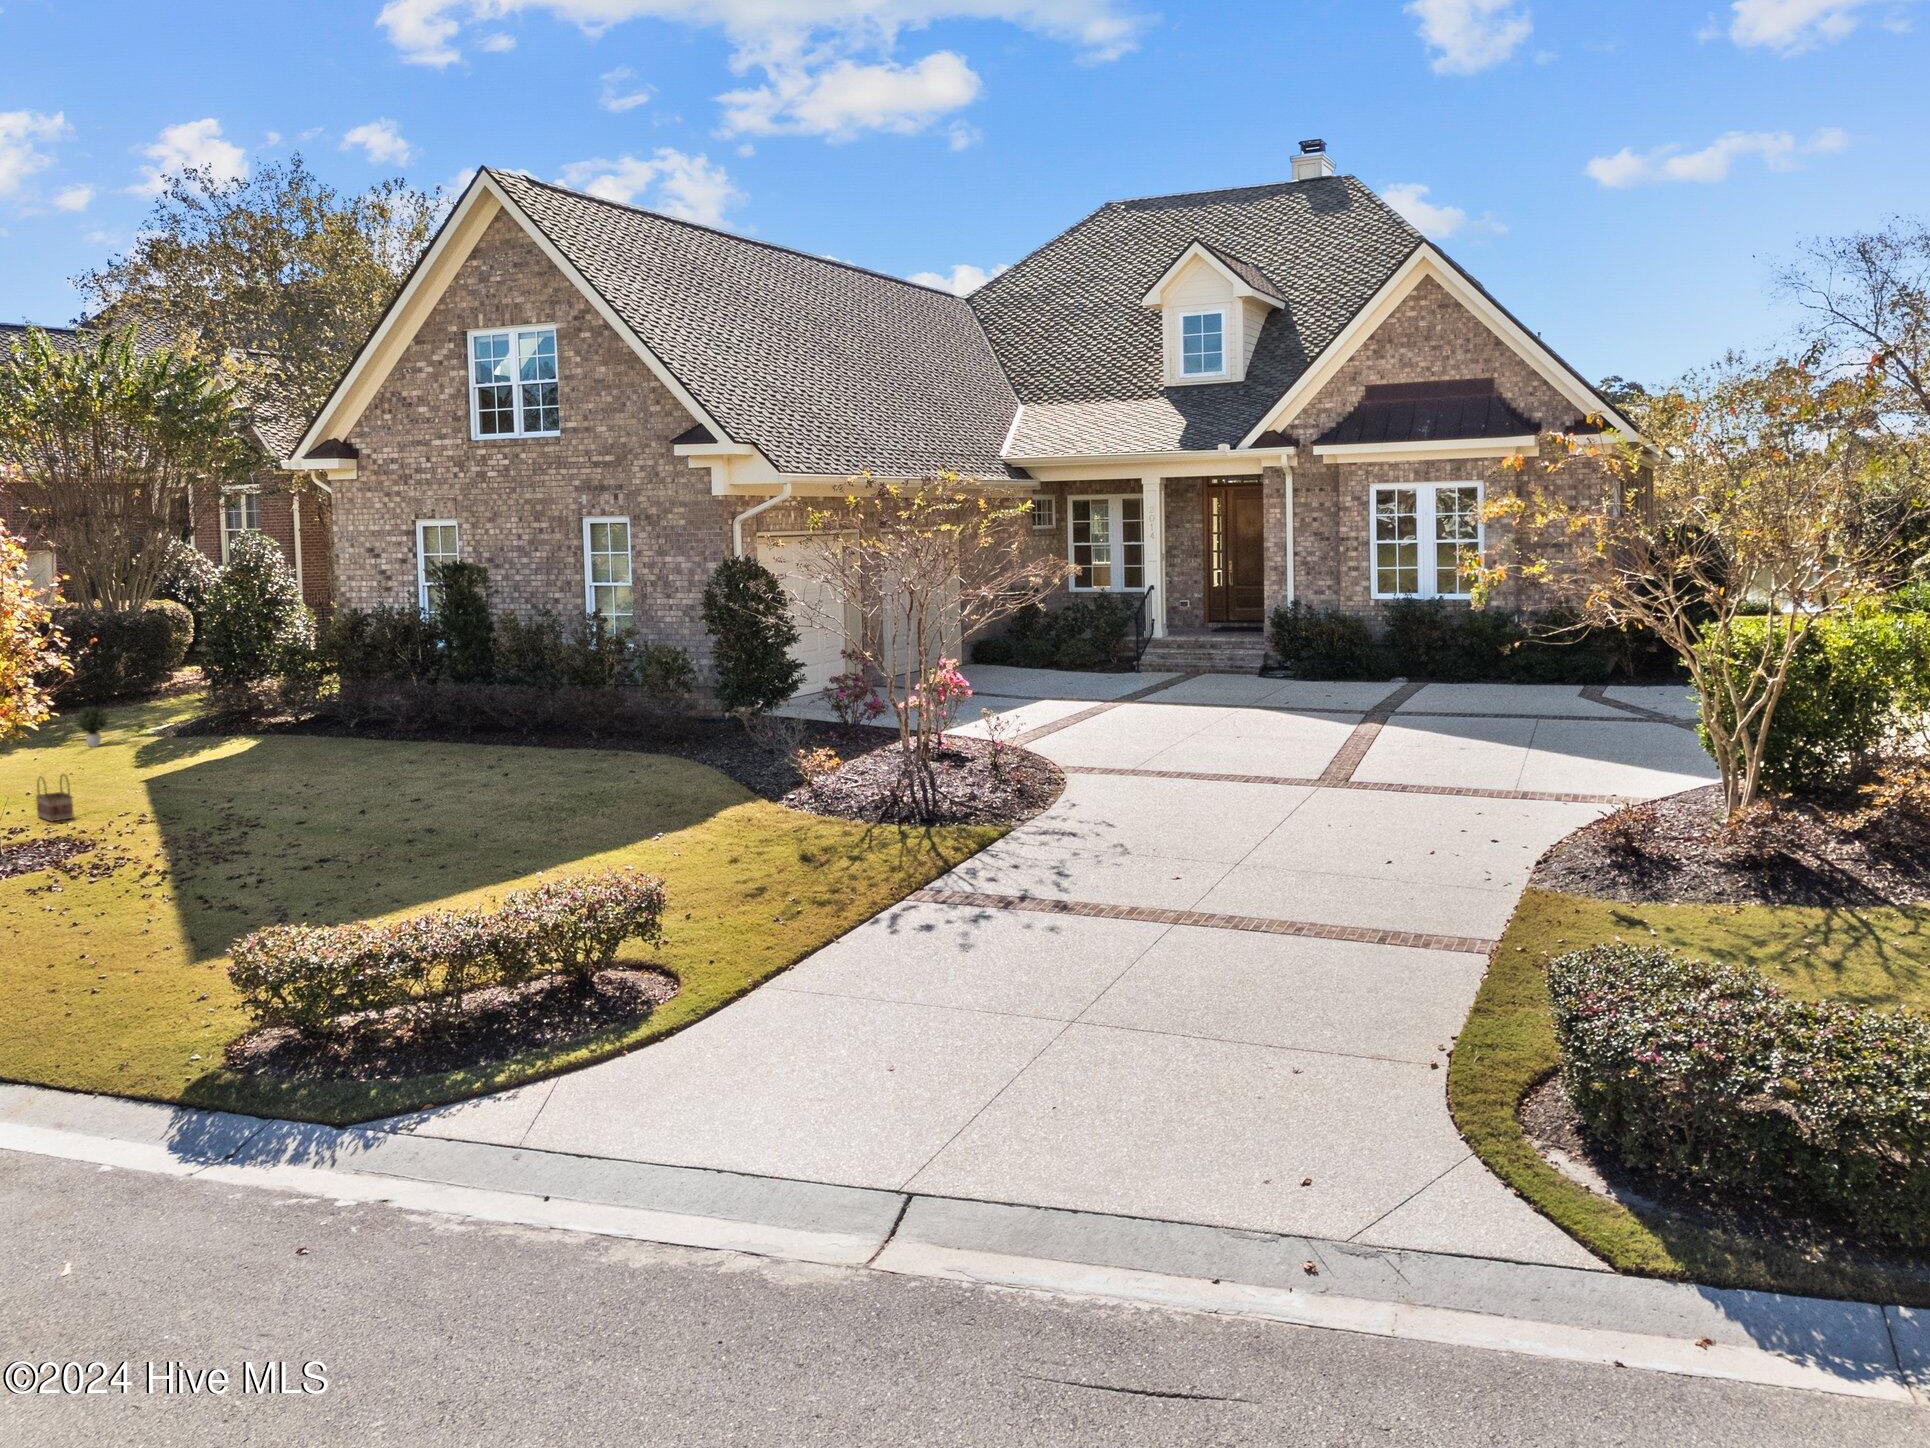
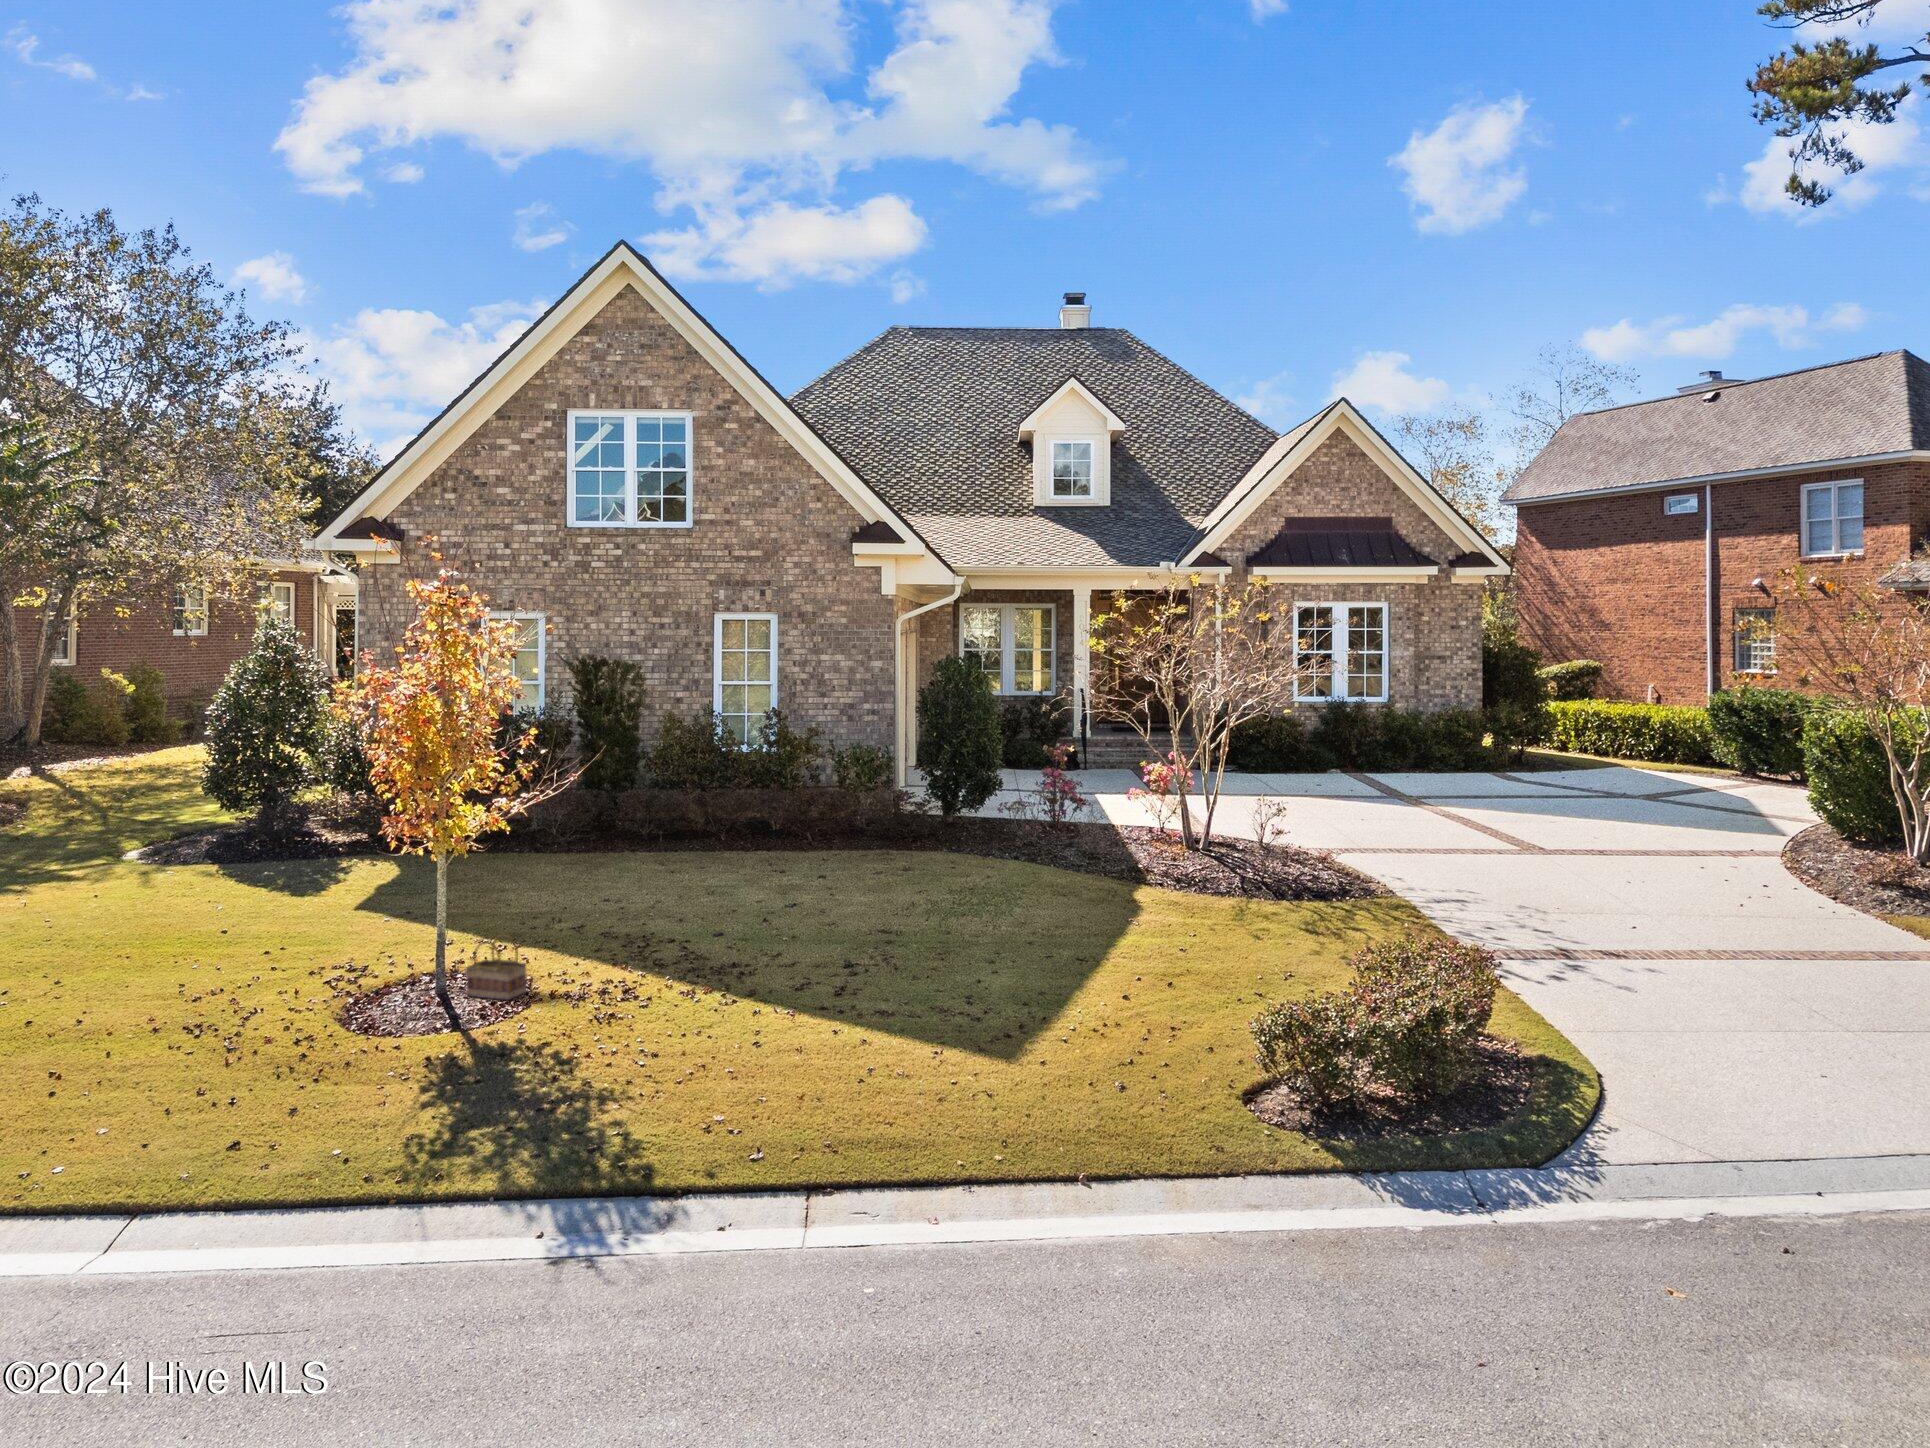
potted plant: present [77,707,108,747] -> none [172,842,219,896]

